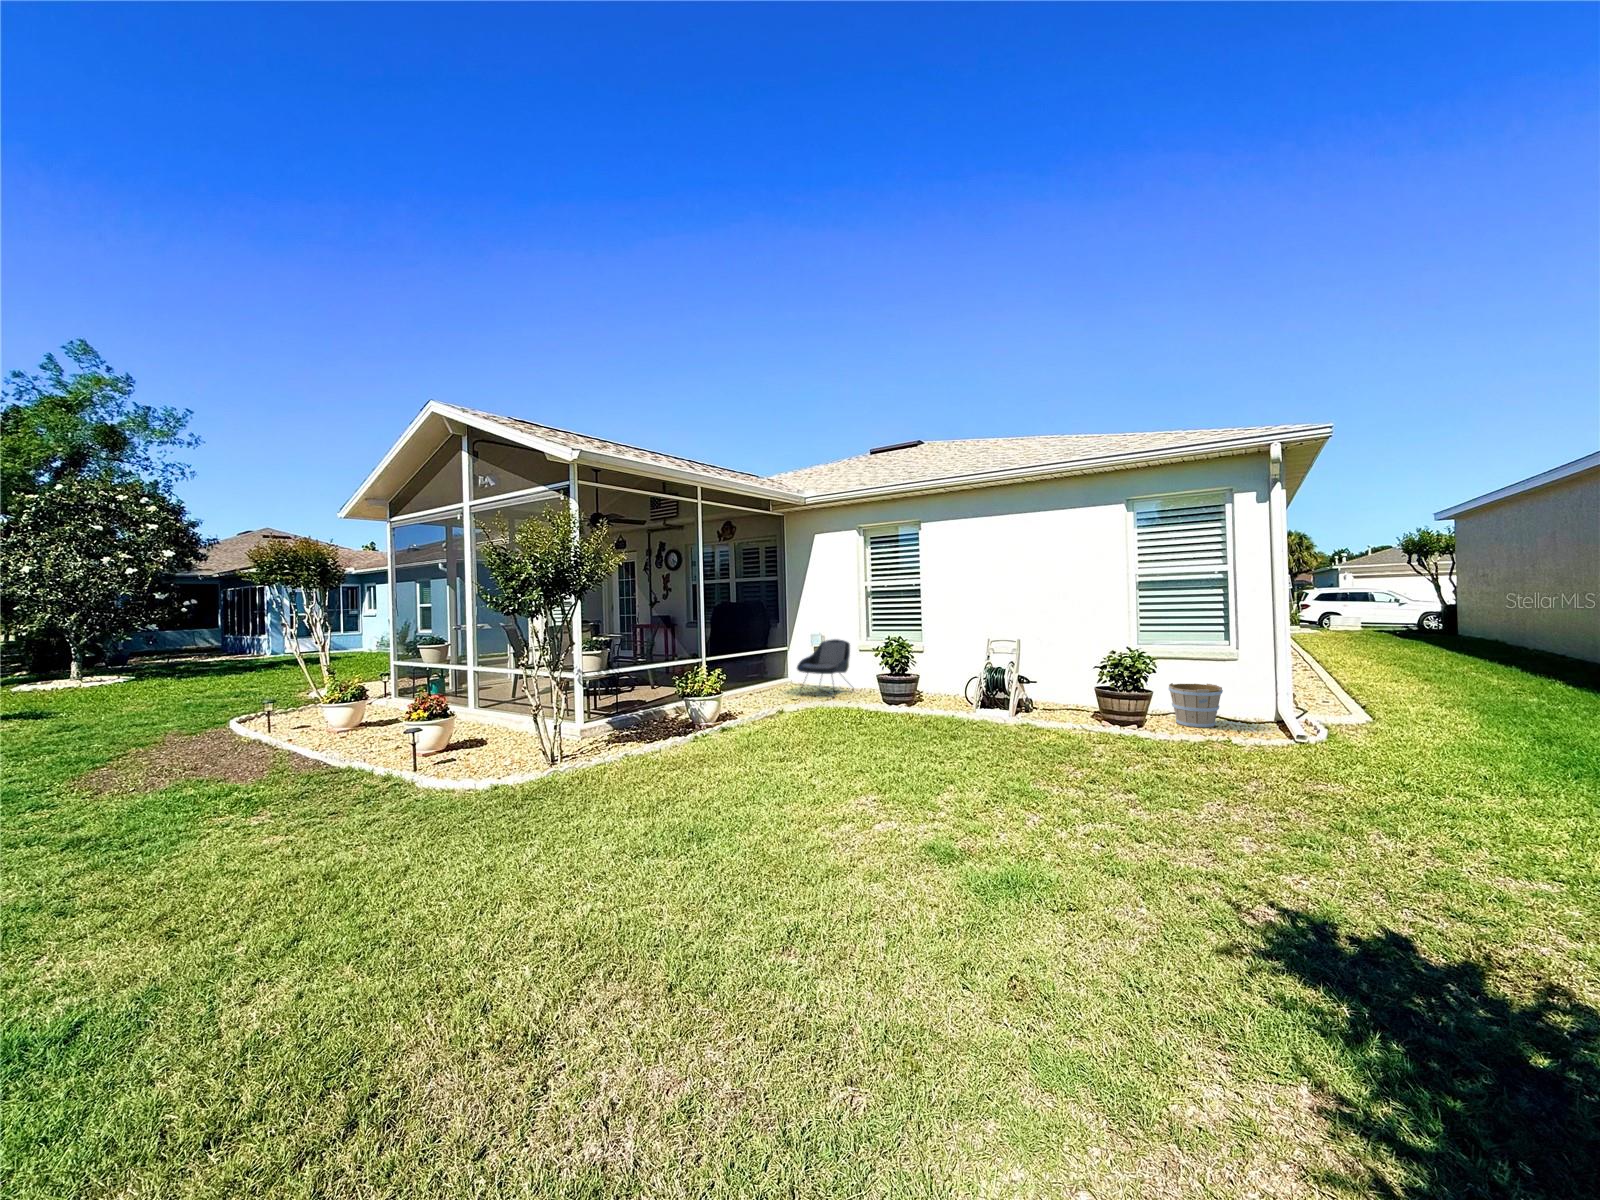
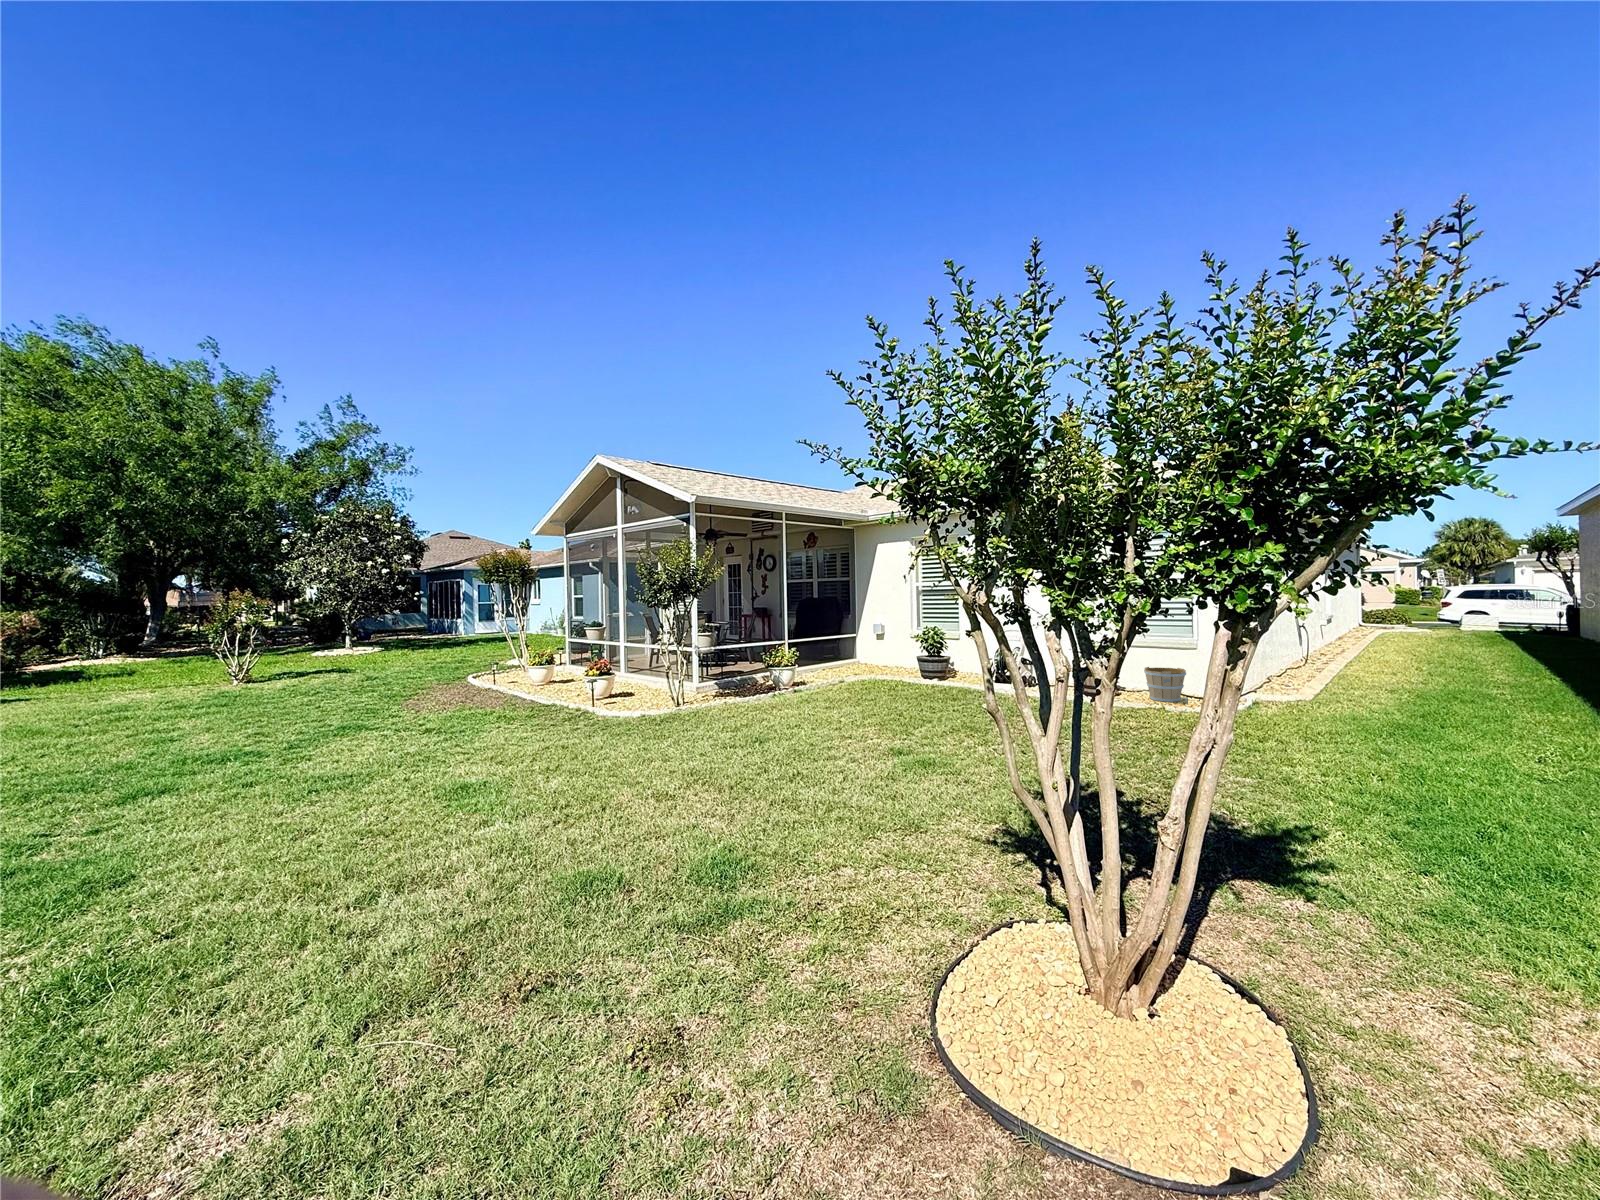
lounge chair: present [797,639,850,697] -> none [861,628,907,675]

